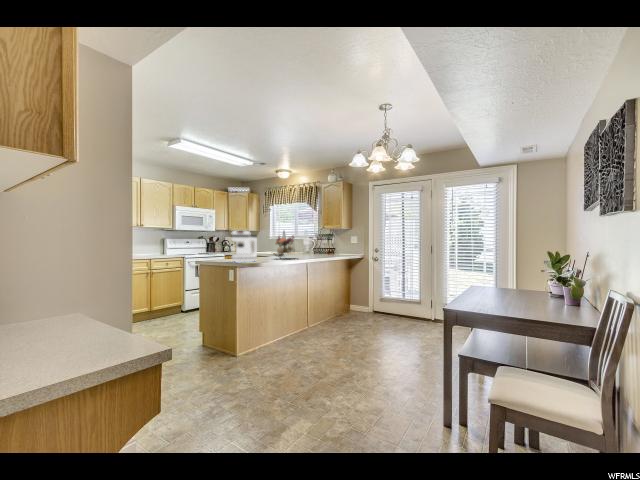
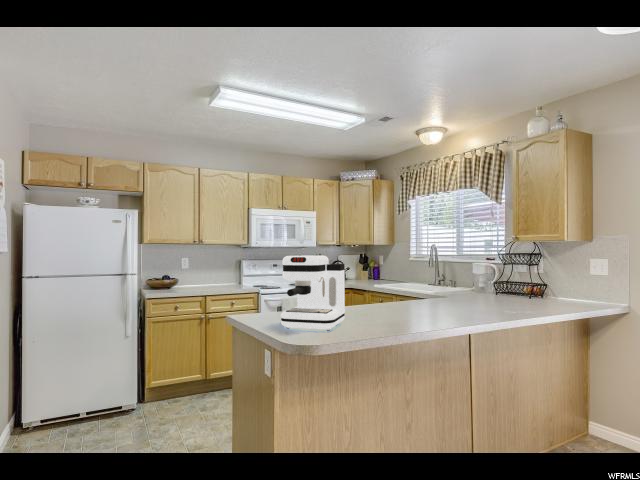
flower arrangement: present [273,236,298,258] -> none [383,258,453,316]

